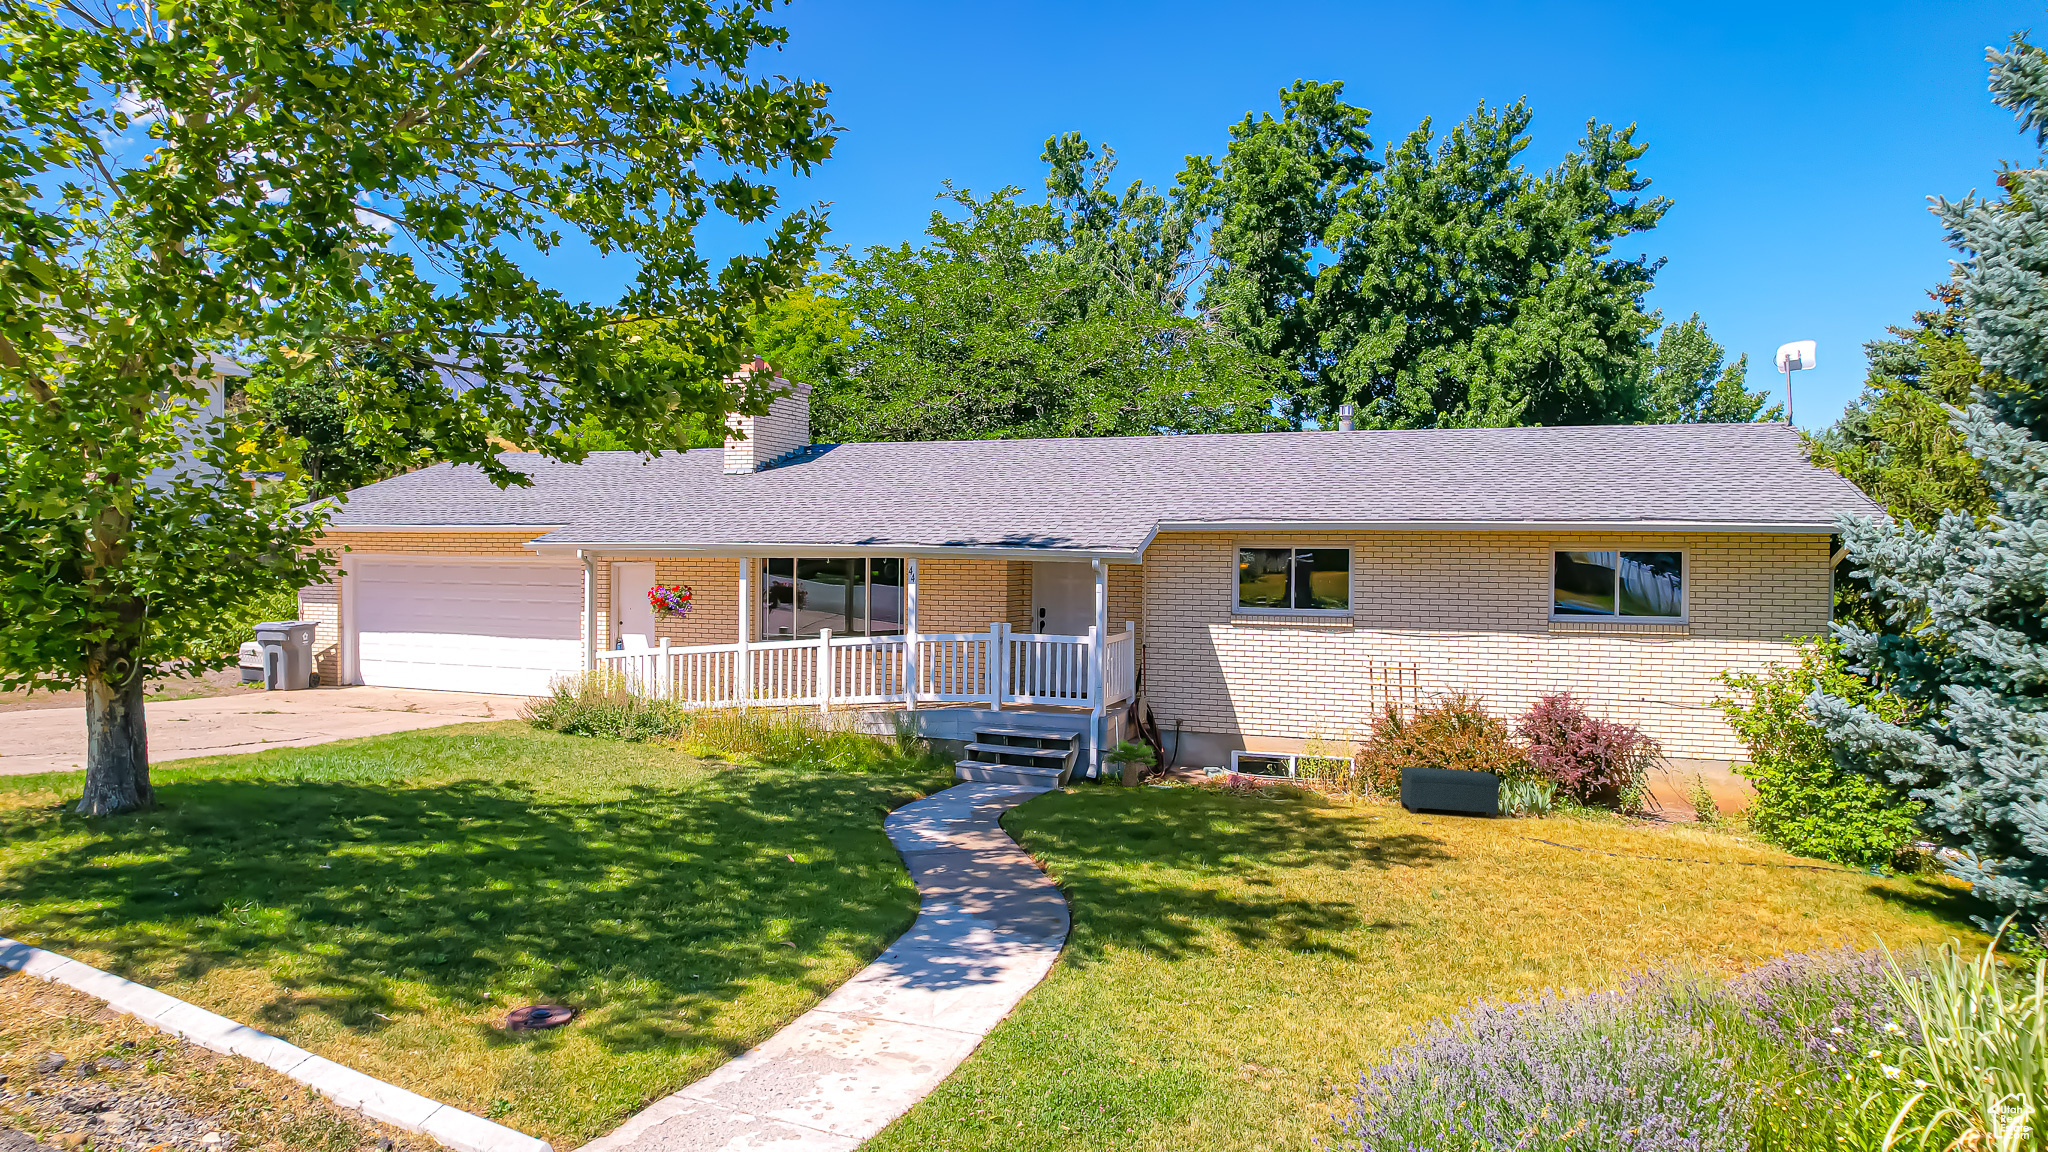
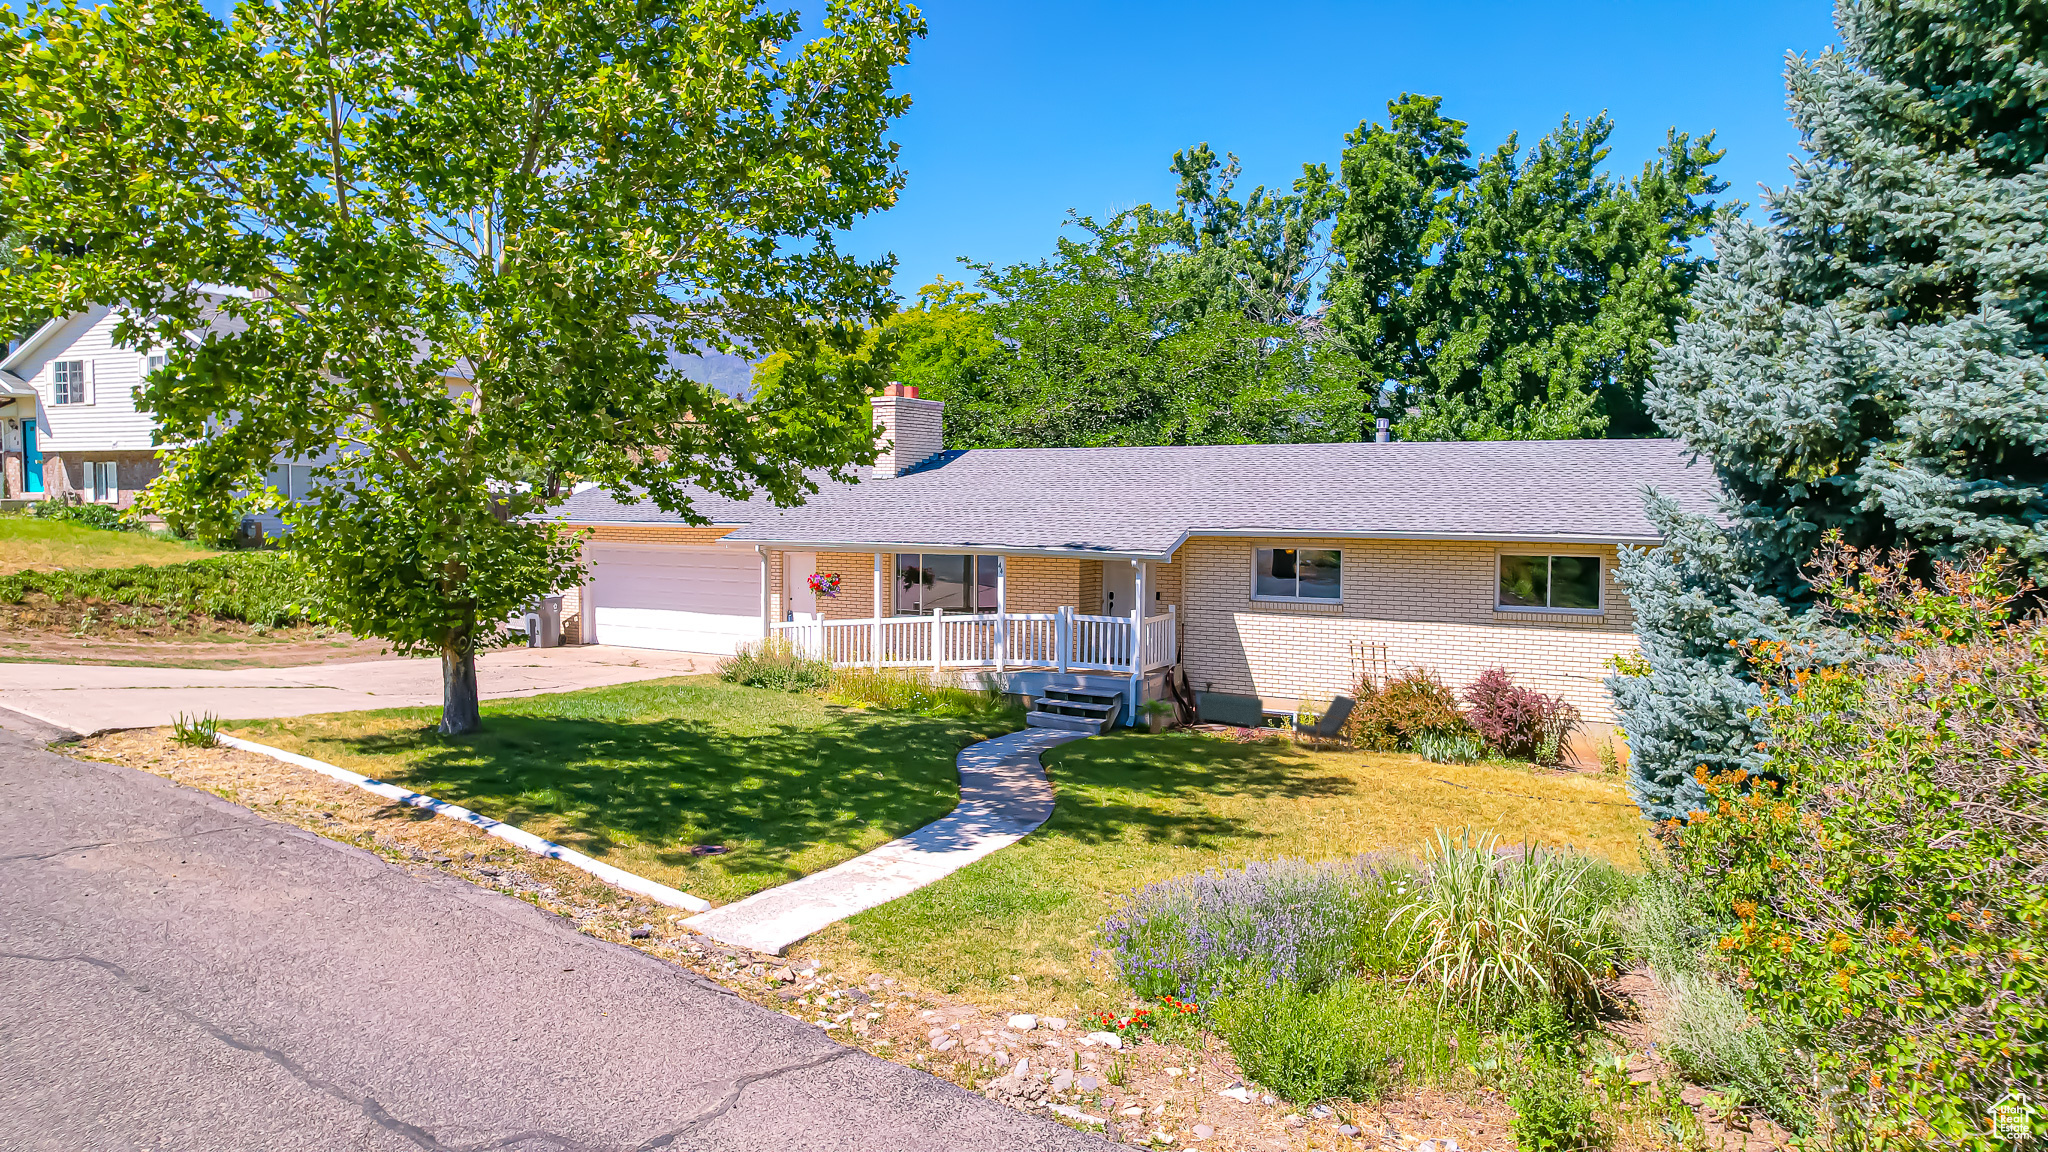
lounge chair: none [1305,730,1391,806] -> present [1291,695,1356,751]
bench: present [1400,767,1499,819] -> present [1199,693,1263,729]

